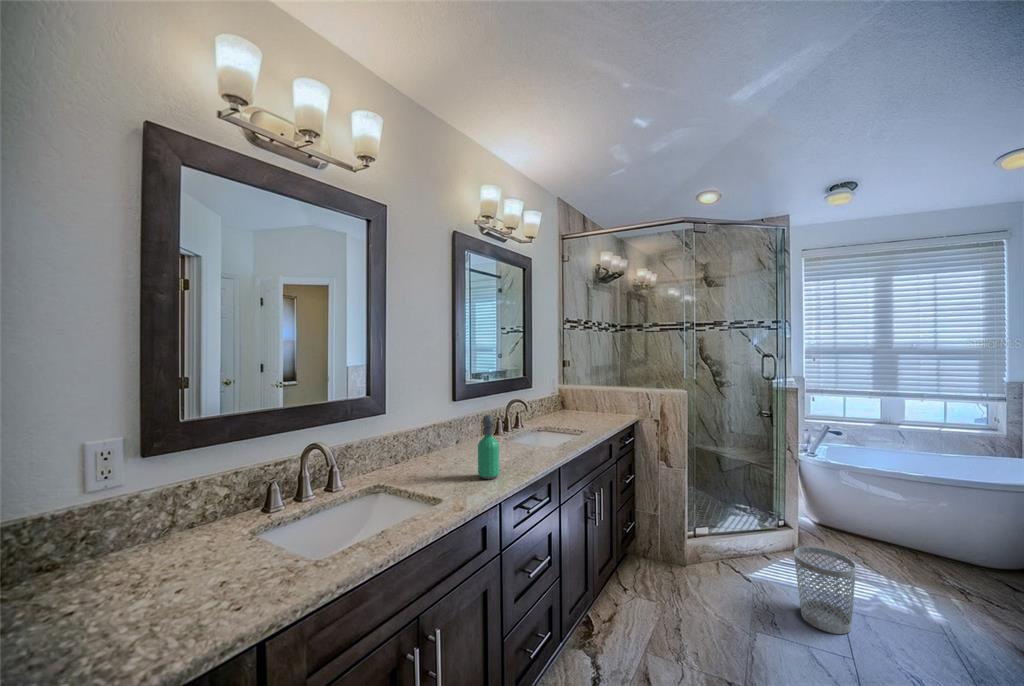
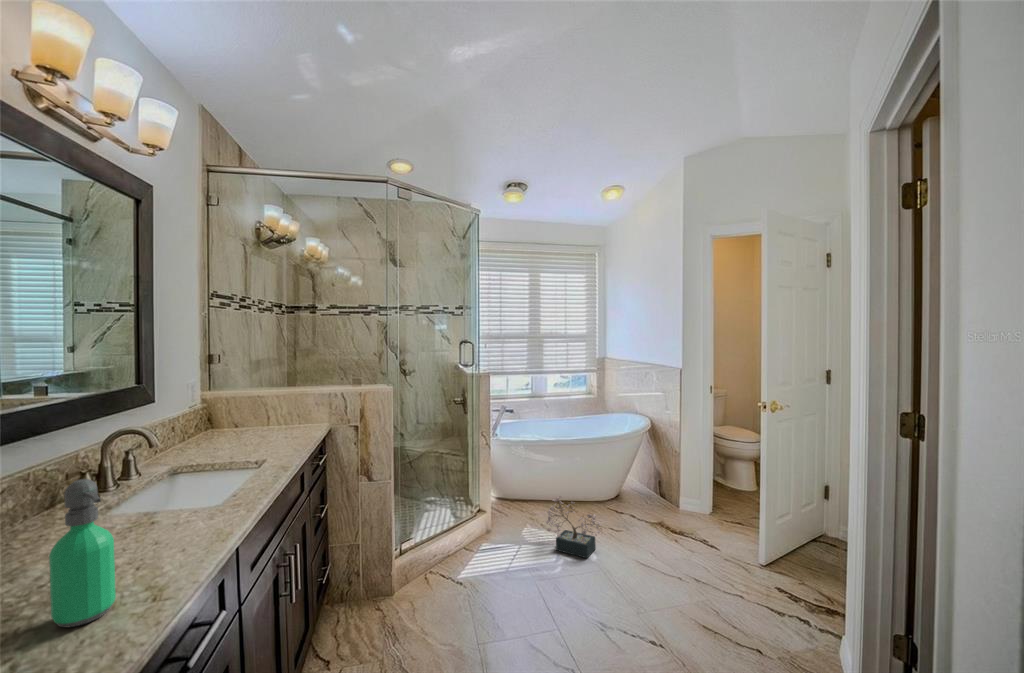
decorative plant: none [865,534,959,616] -> present [546,496,601,558]
wastebasket: present [794,547,856,634] -> none [503,528,552,610]

